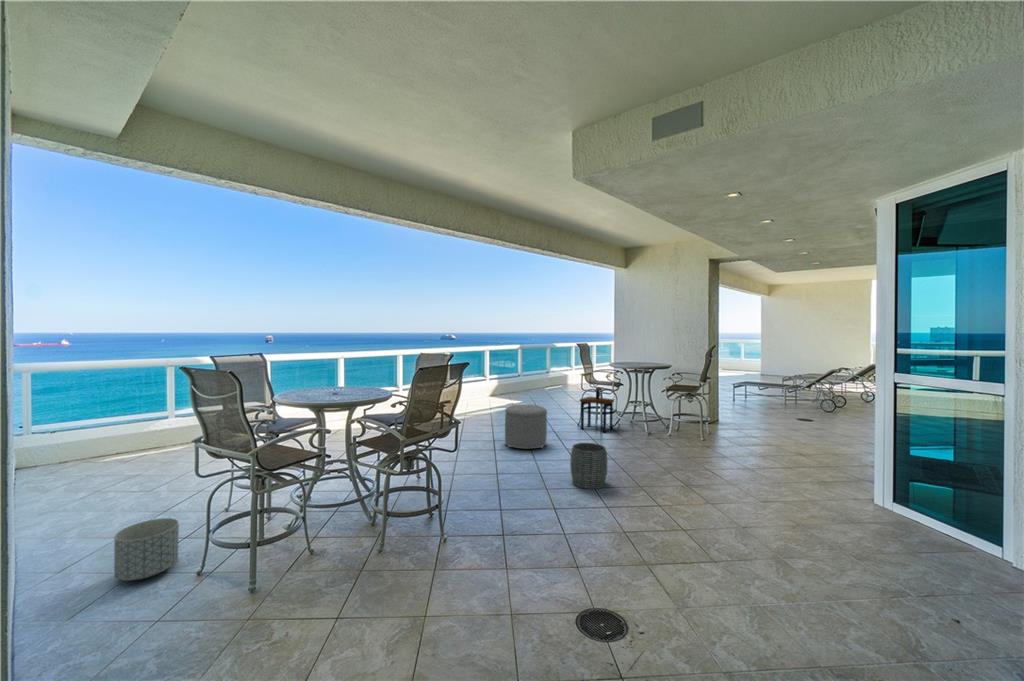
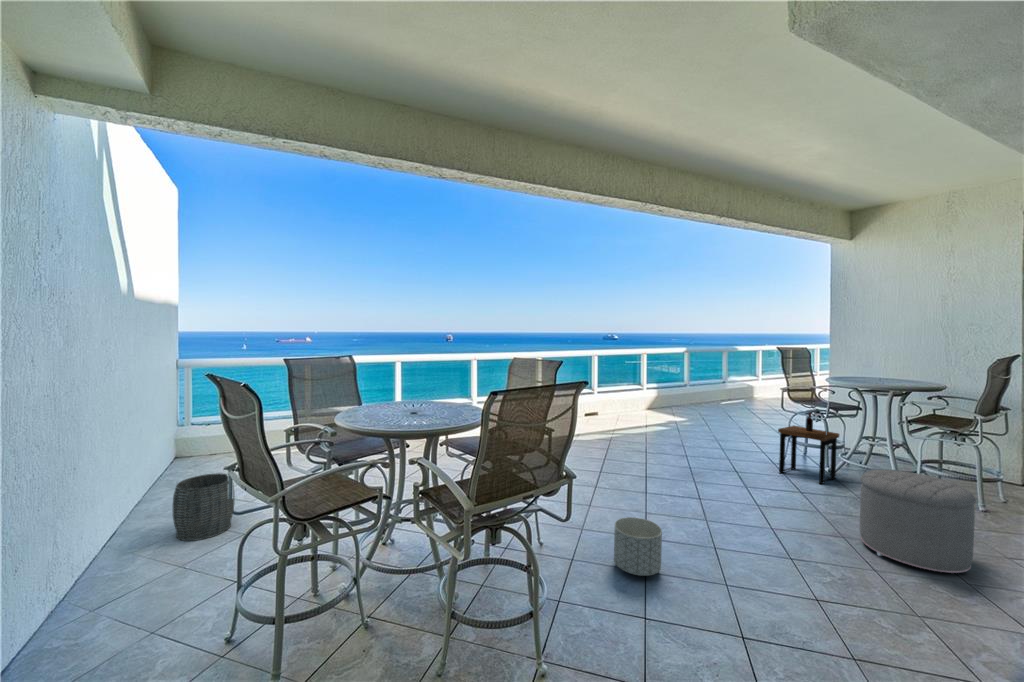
ottoman: present [505,404,547,448] -> present [860,470,976,573]
woven basket: present [570,443,607,489] -> present [173,474,235,541]
planter: present [114,518,179,581] -> present [614,517,662,576]

